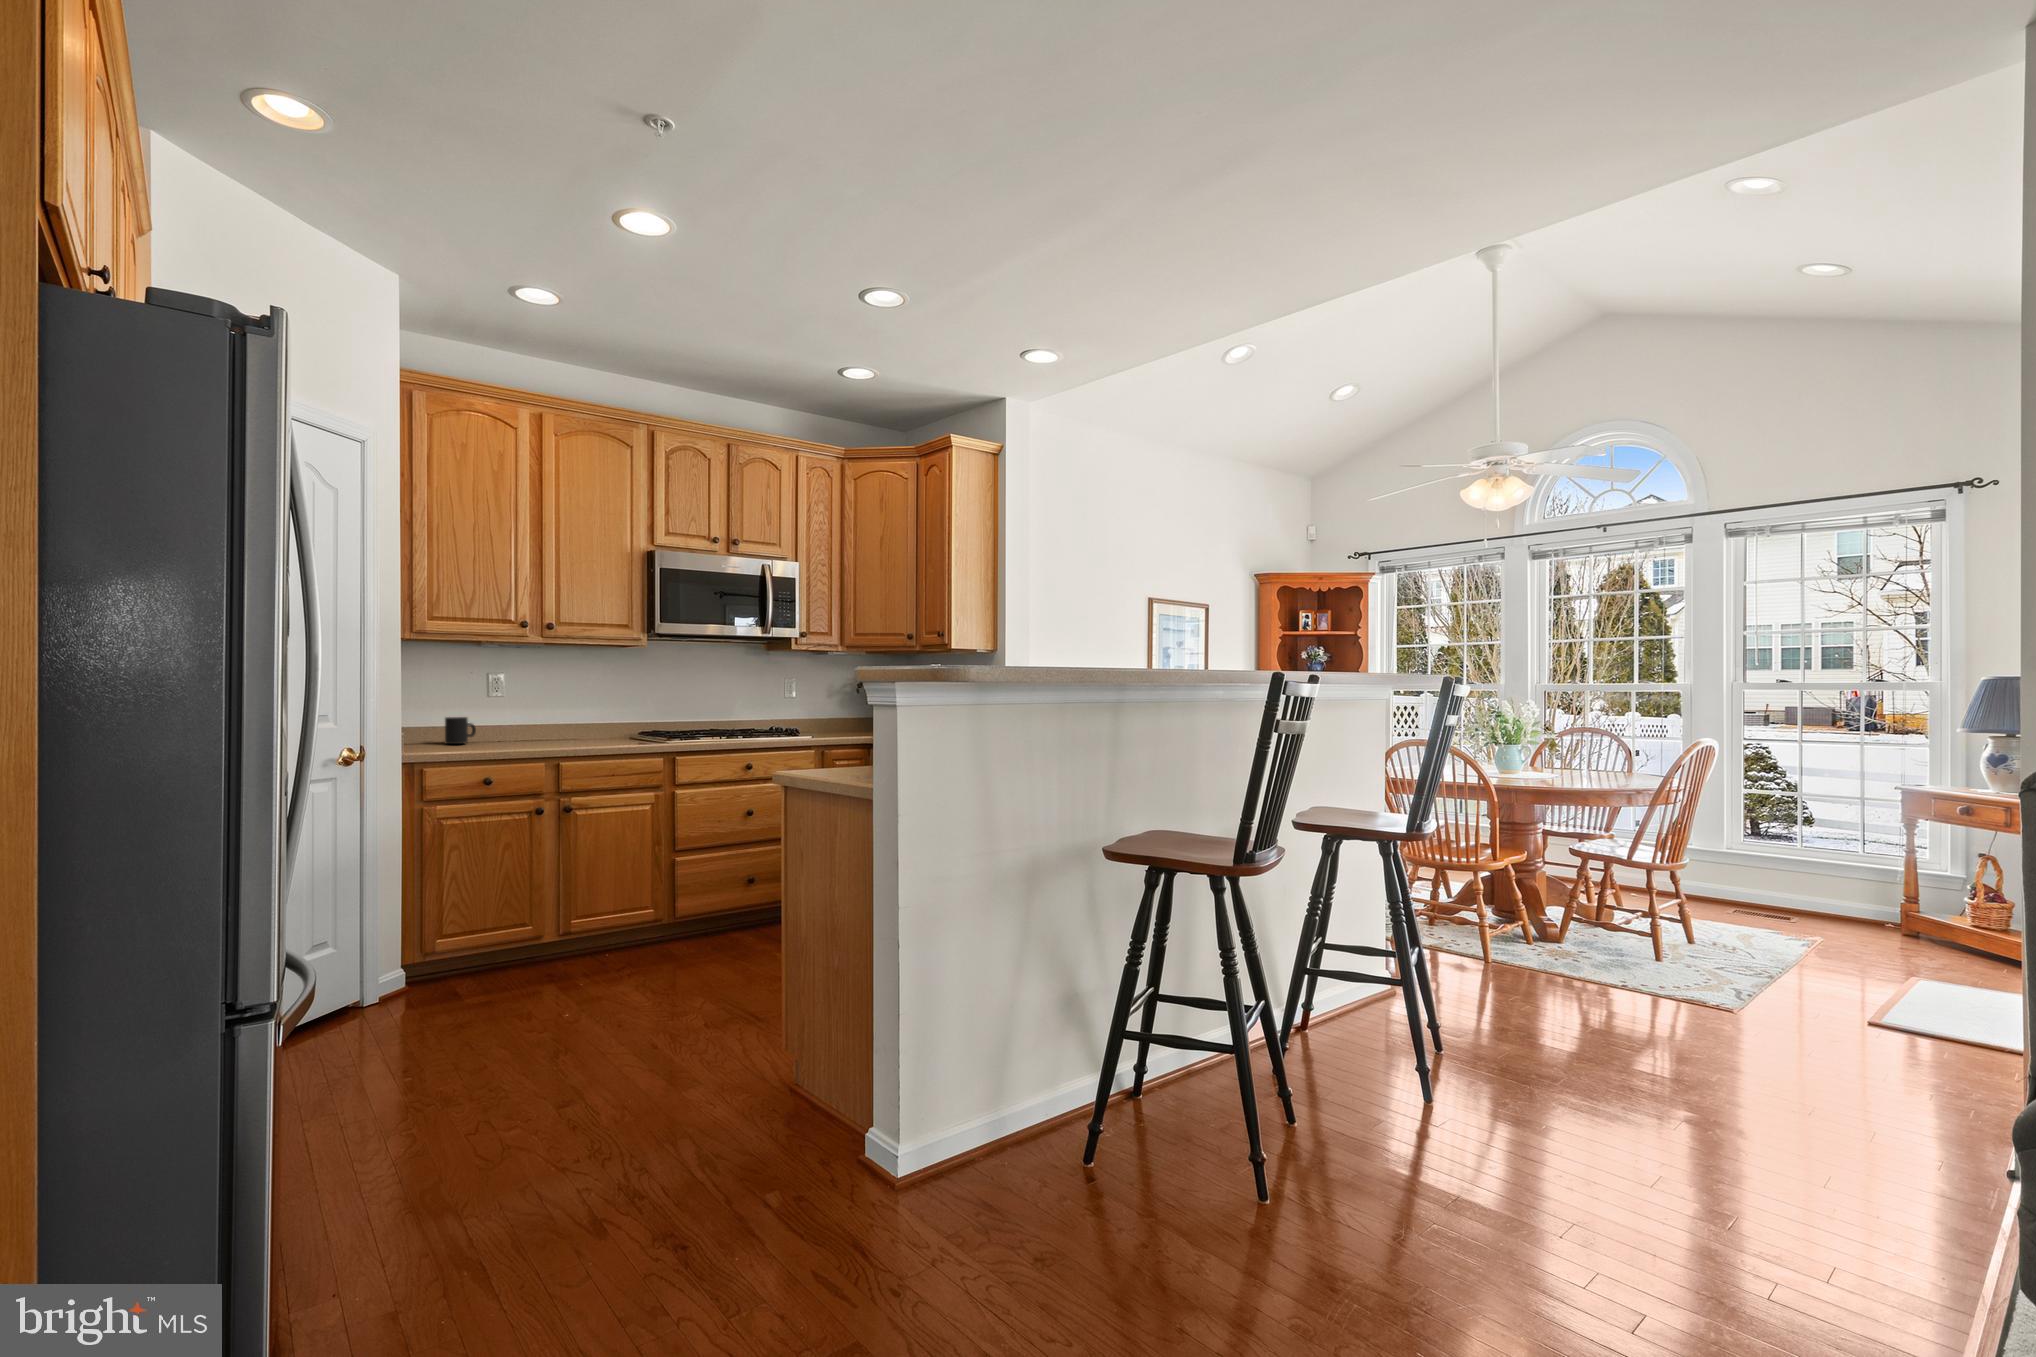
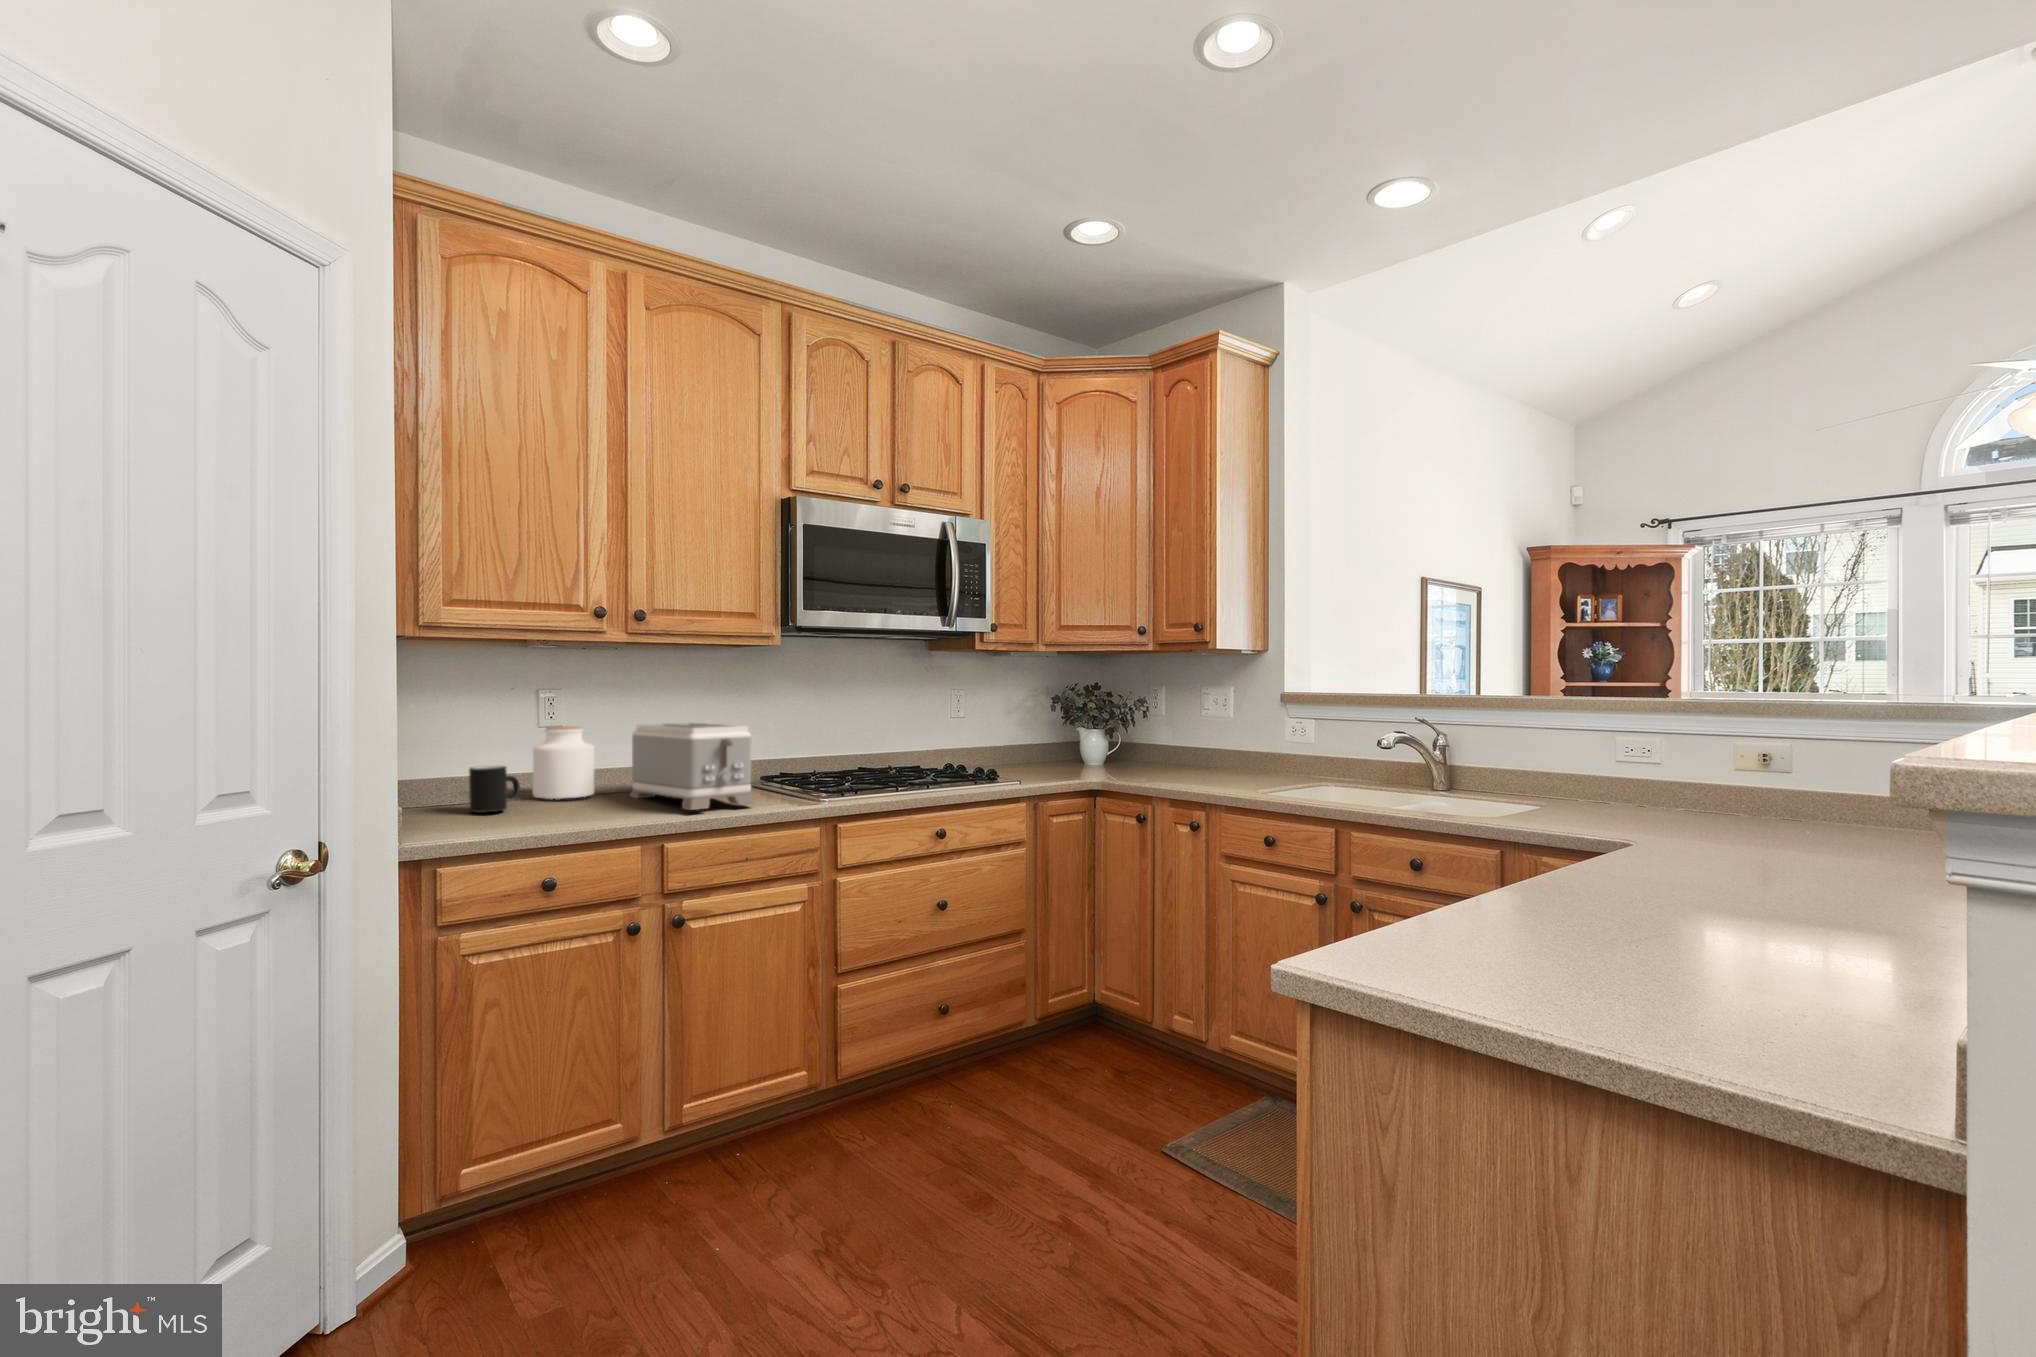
toaster: none [547,694,625,745] -> present [630,723,755,810]
jar: none [486,695,525,739] -> present [533,727,594,799]

